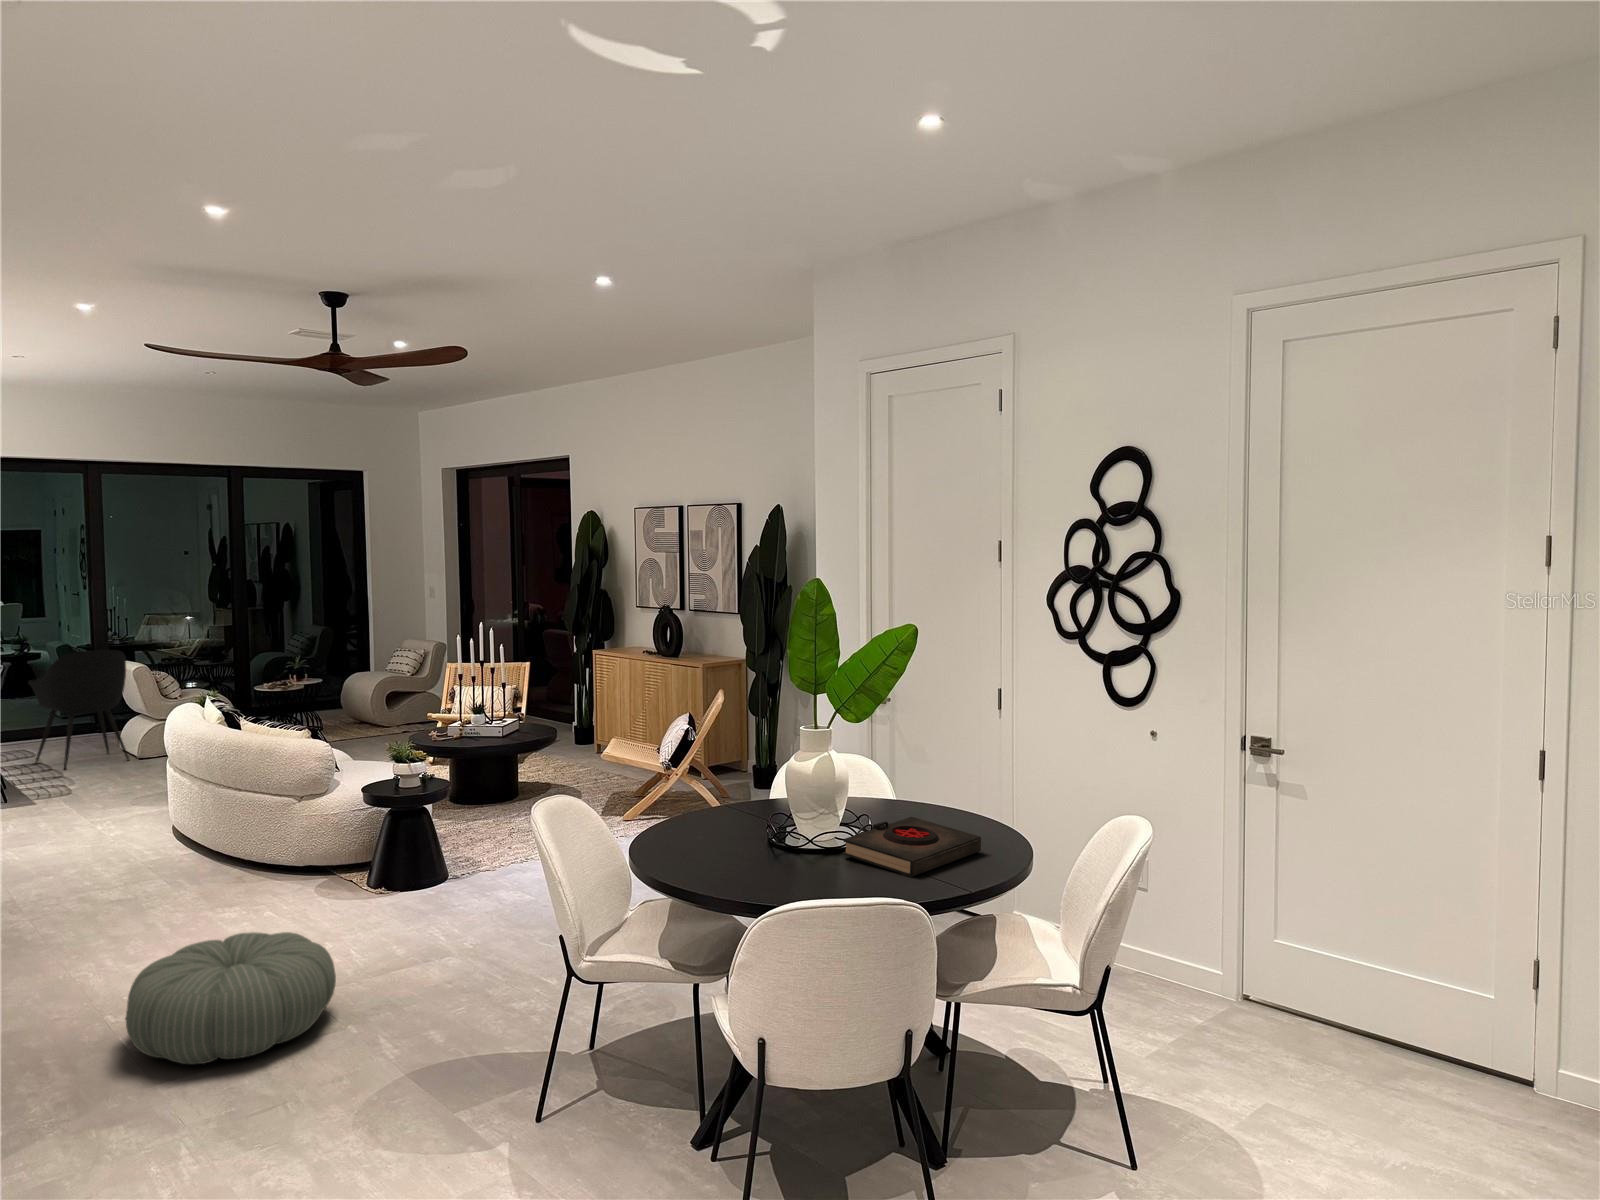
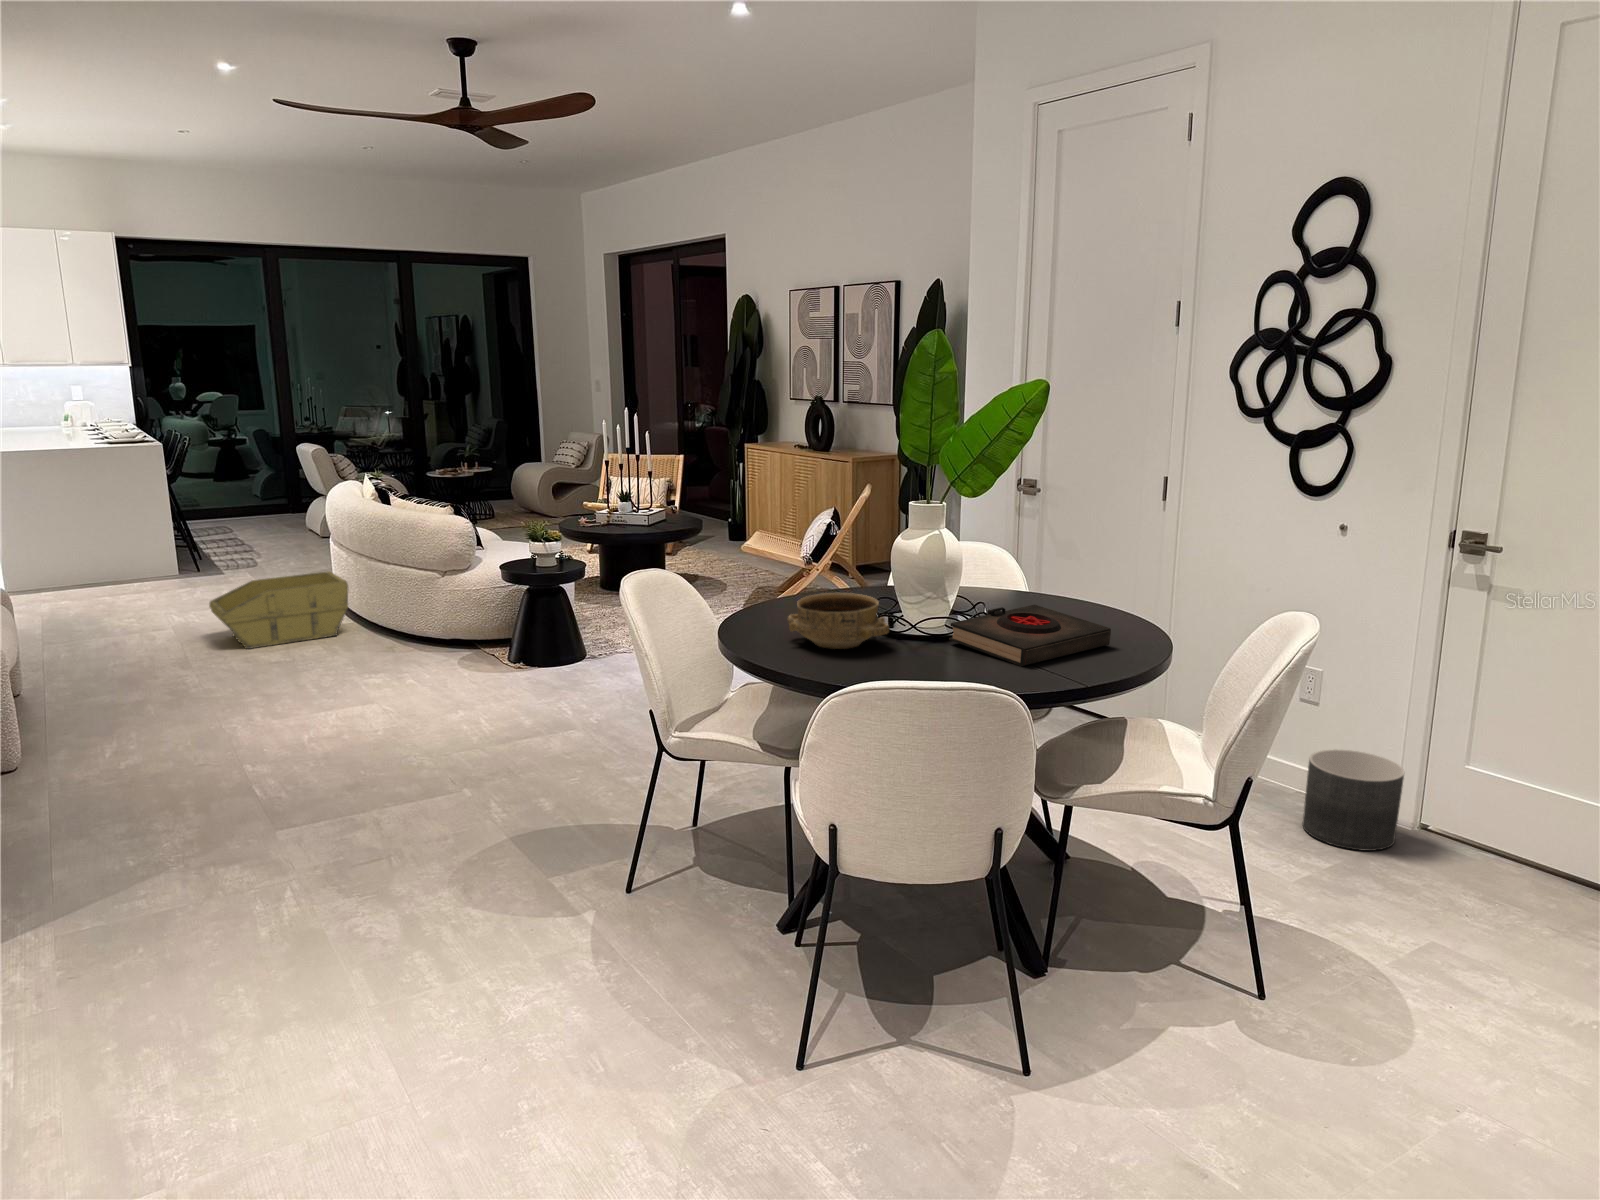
armchair: present [28,650,129,770] -> none [219,433,313,547]
storage bin: none [31,798,192,887] -> present [209,571,348,649]
ceramic bowl: none [696,815,790,869] -> present [787,593,889,649]
planter: none [1144,929,1224,1021] -> present [1303,749,1404,851]
pouf: present [126,932,336,1064] -> none [262,695,457,811]

